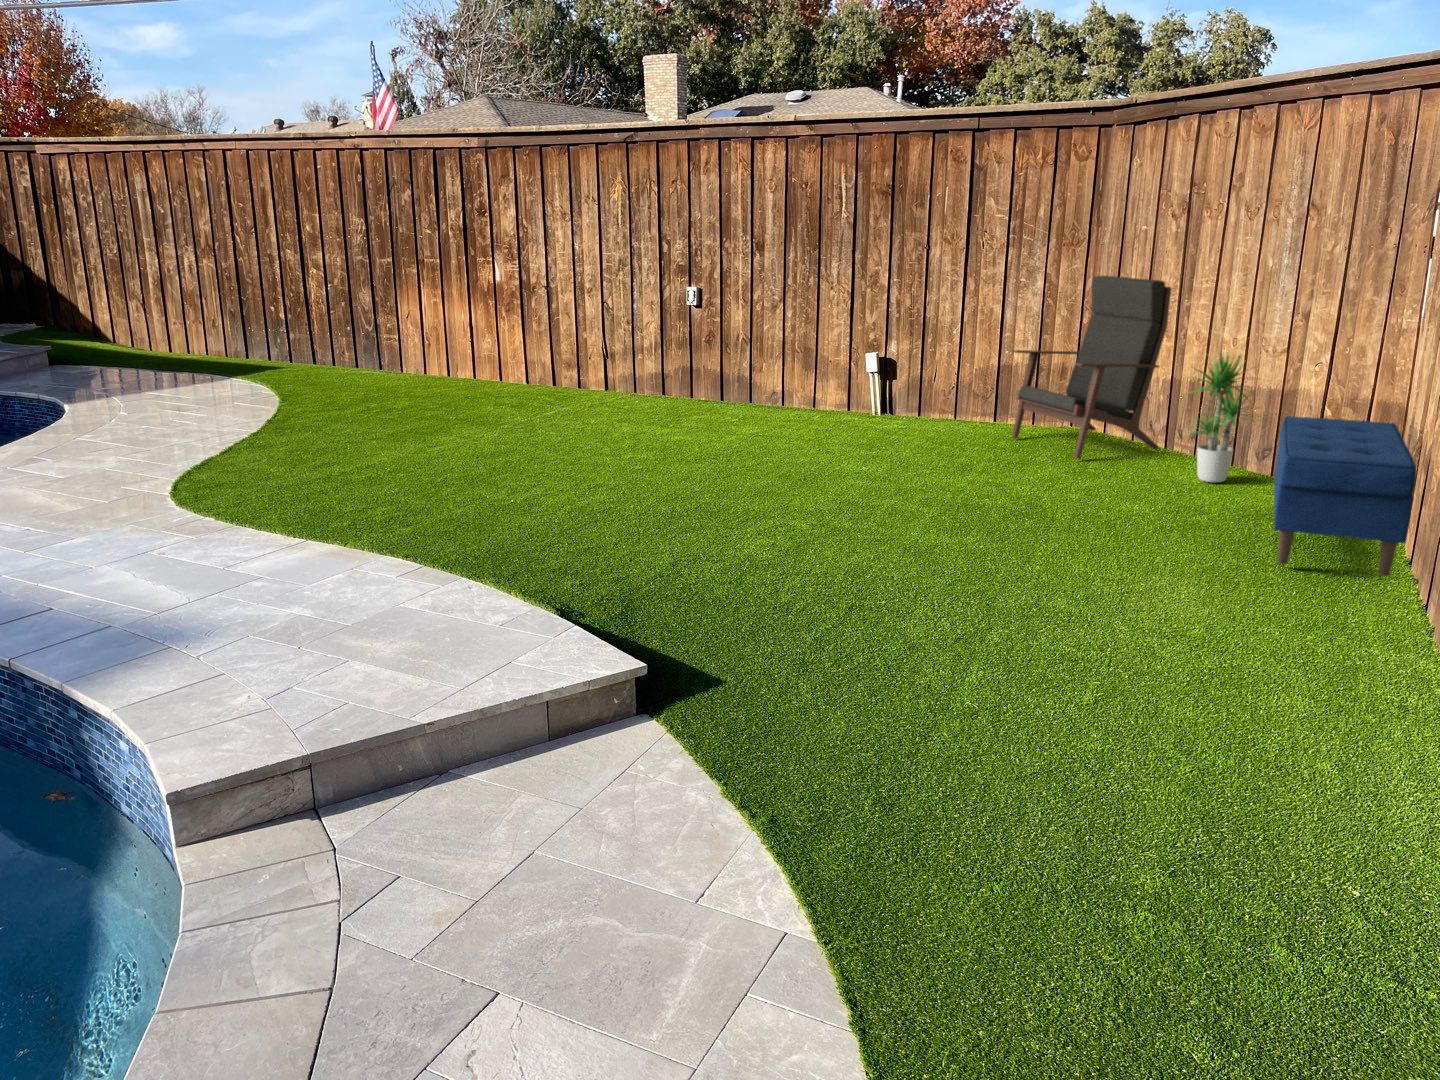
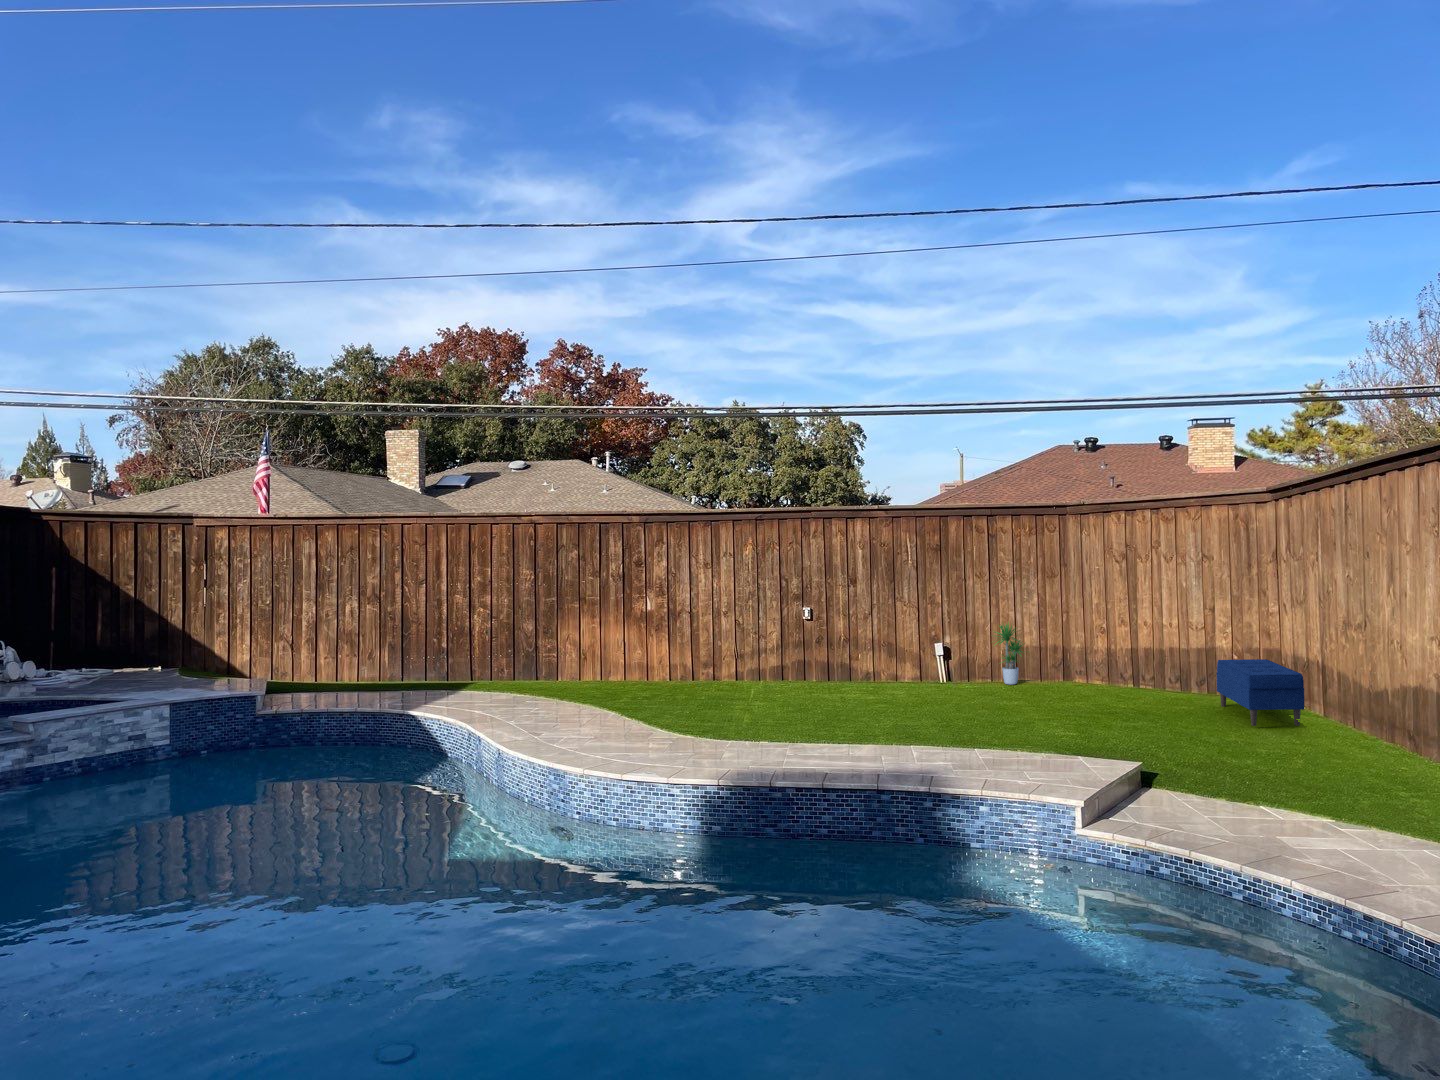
lounge chair: present [1012,276,1171,459] -> none [1041,593,1128,694]
potted plant: present [1186,351,1261,482] -> present [995,623,1023,685]

